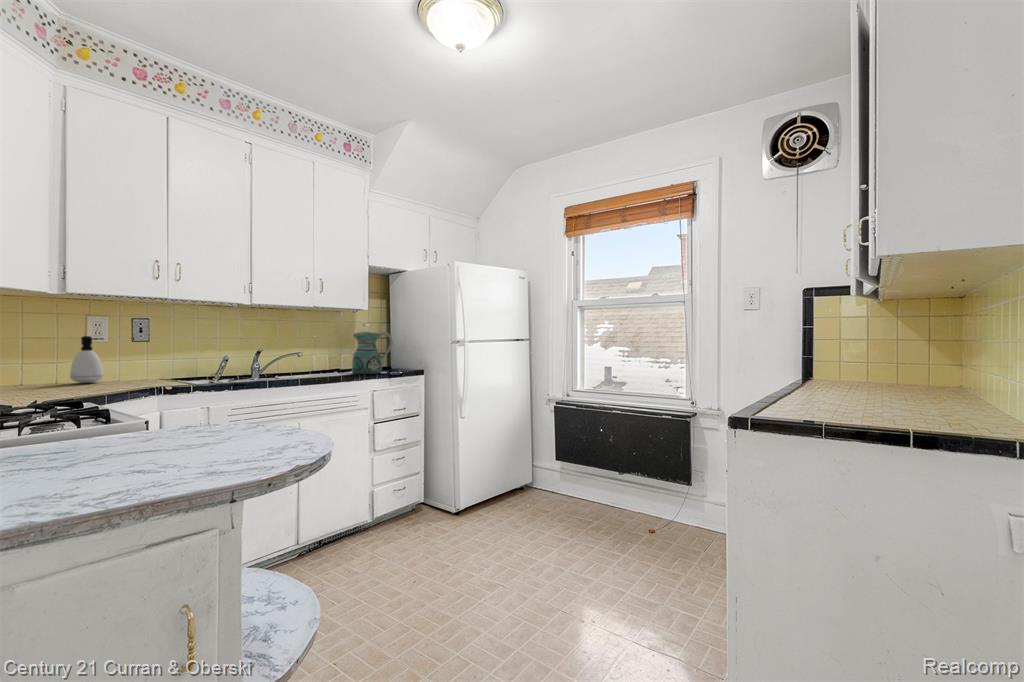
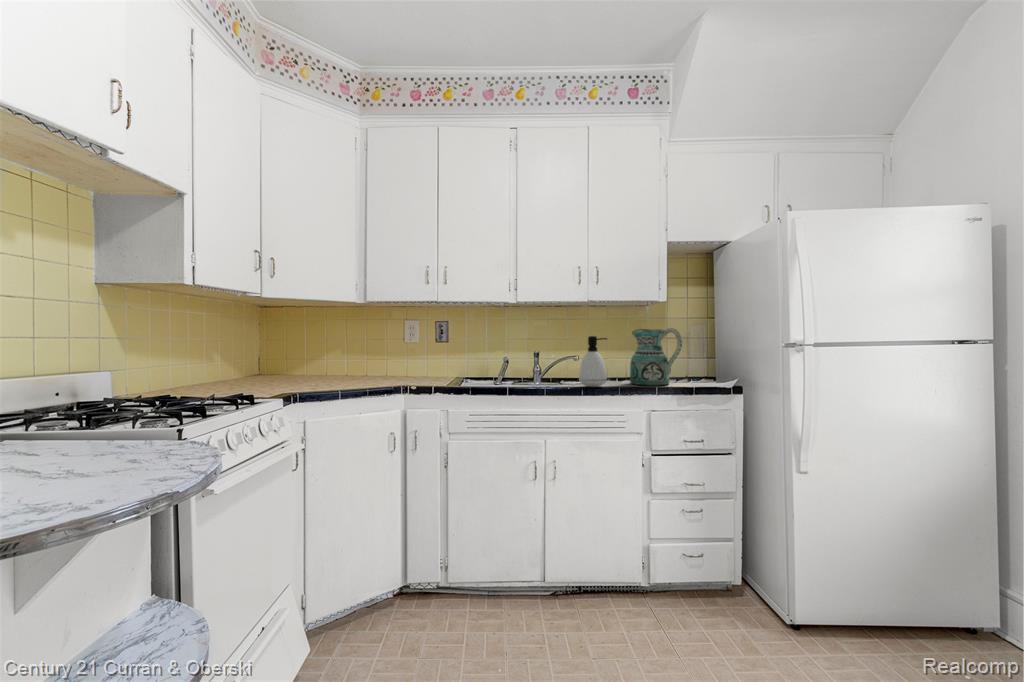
soap dispenser: present [70,336,104,383] -> present [579,336,607,387]

